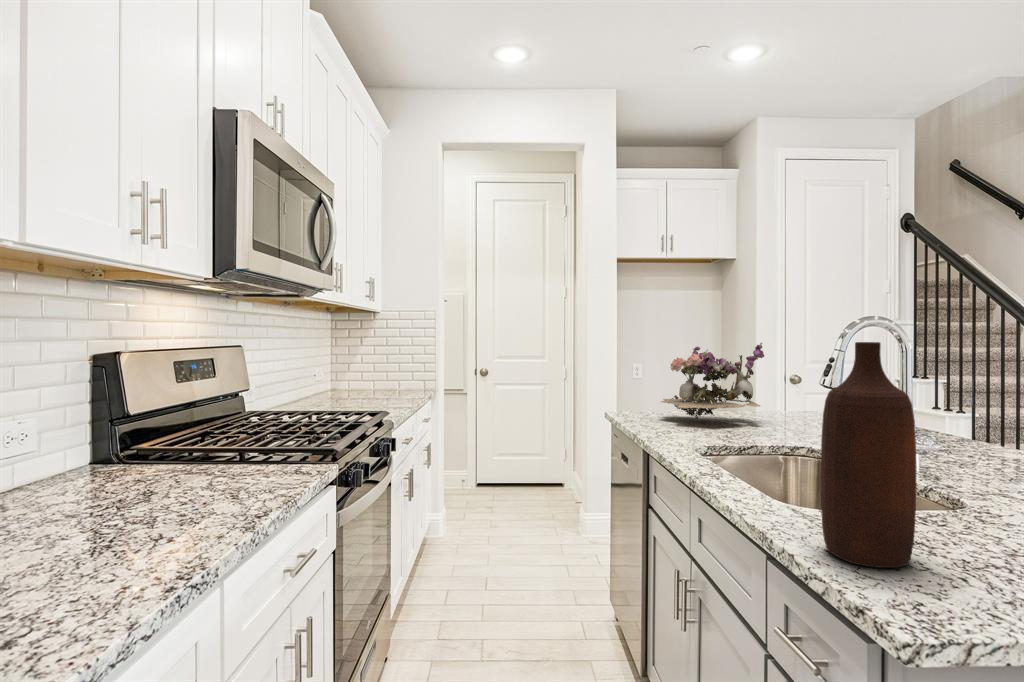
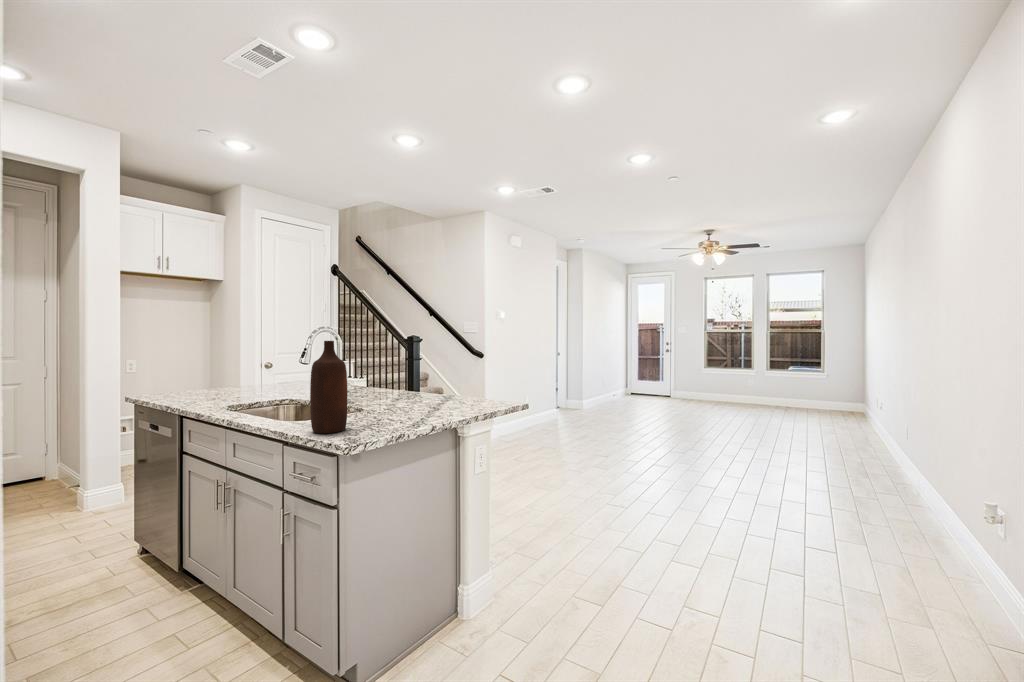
flower arrangement: present [662,343,764,419] -> none [180,341,260,394]

